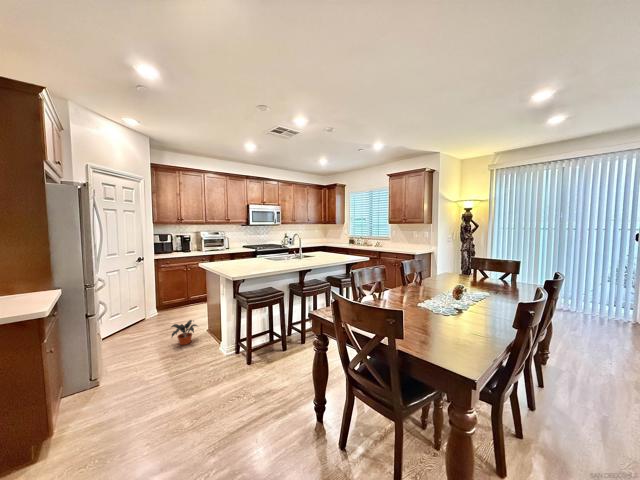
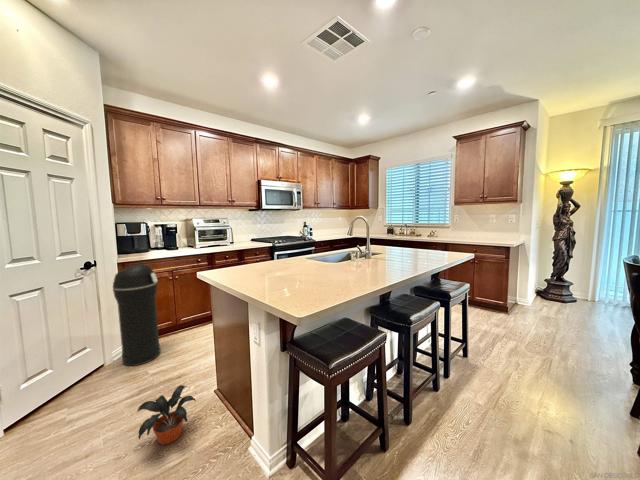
trash can: none [153,259,178,320] -> present [113,264,160,366]

